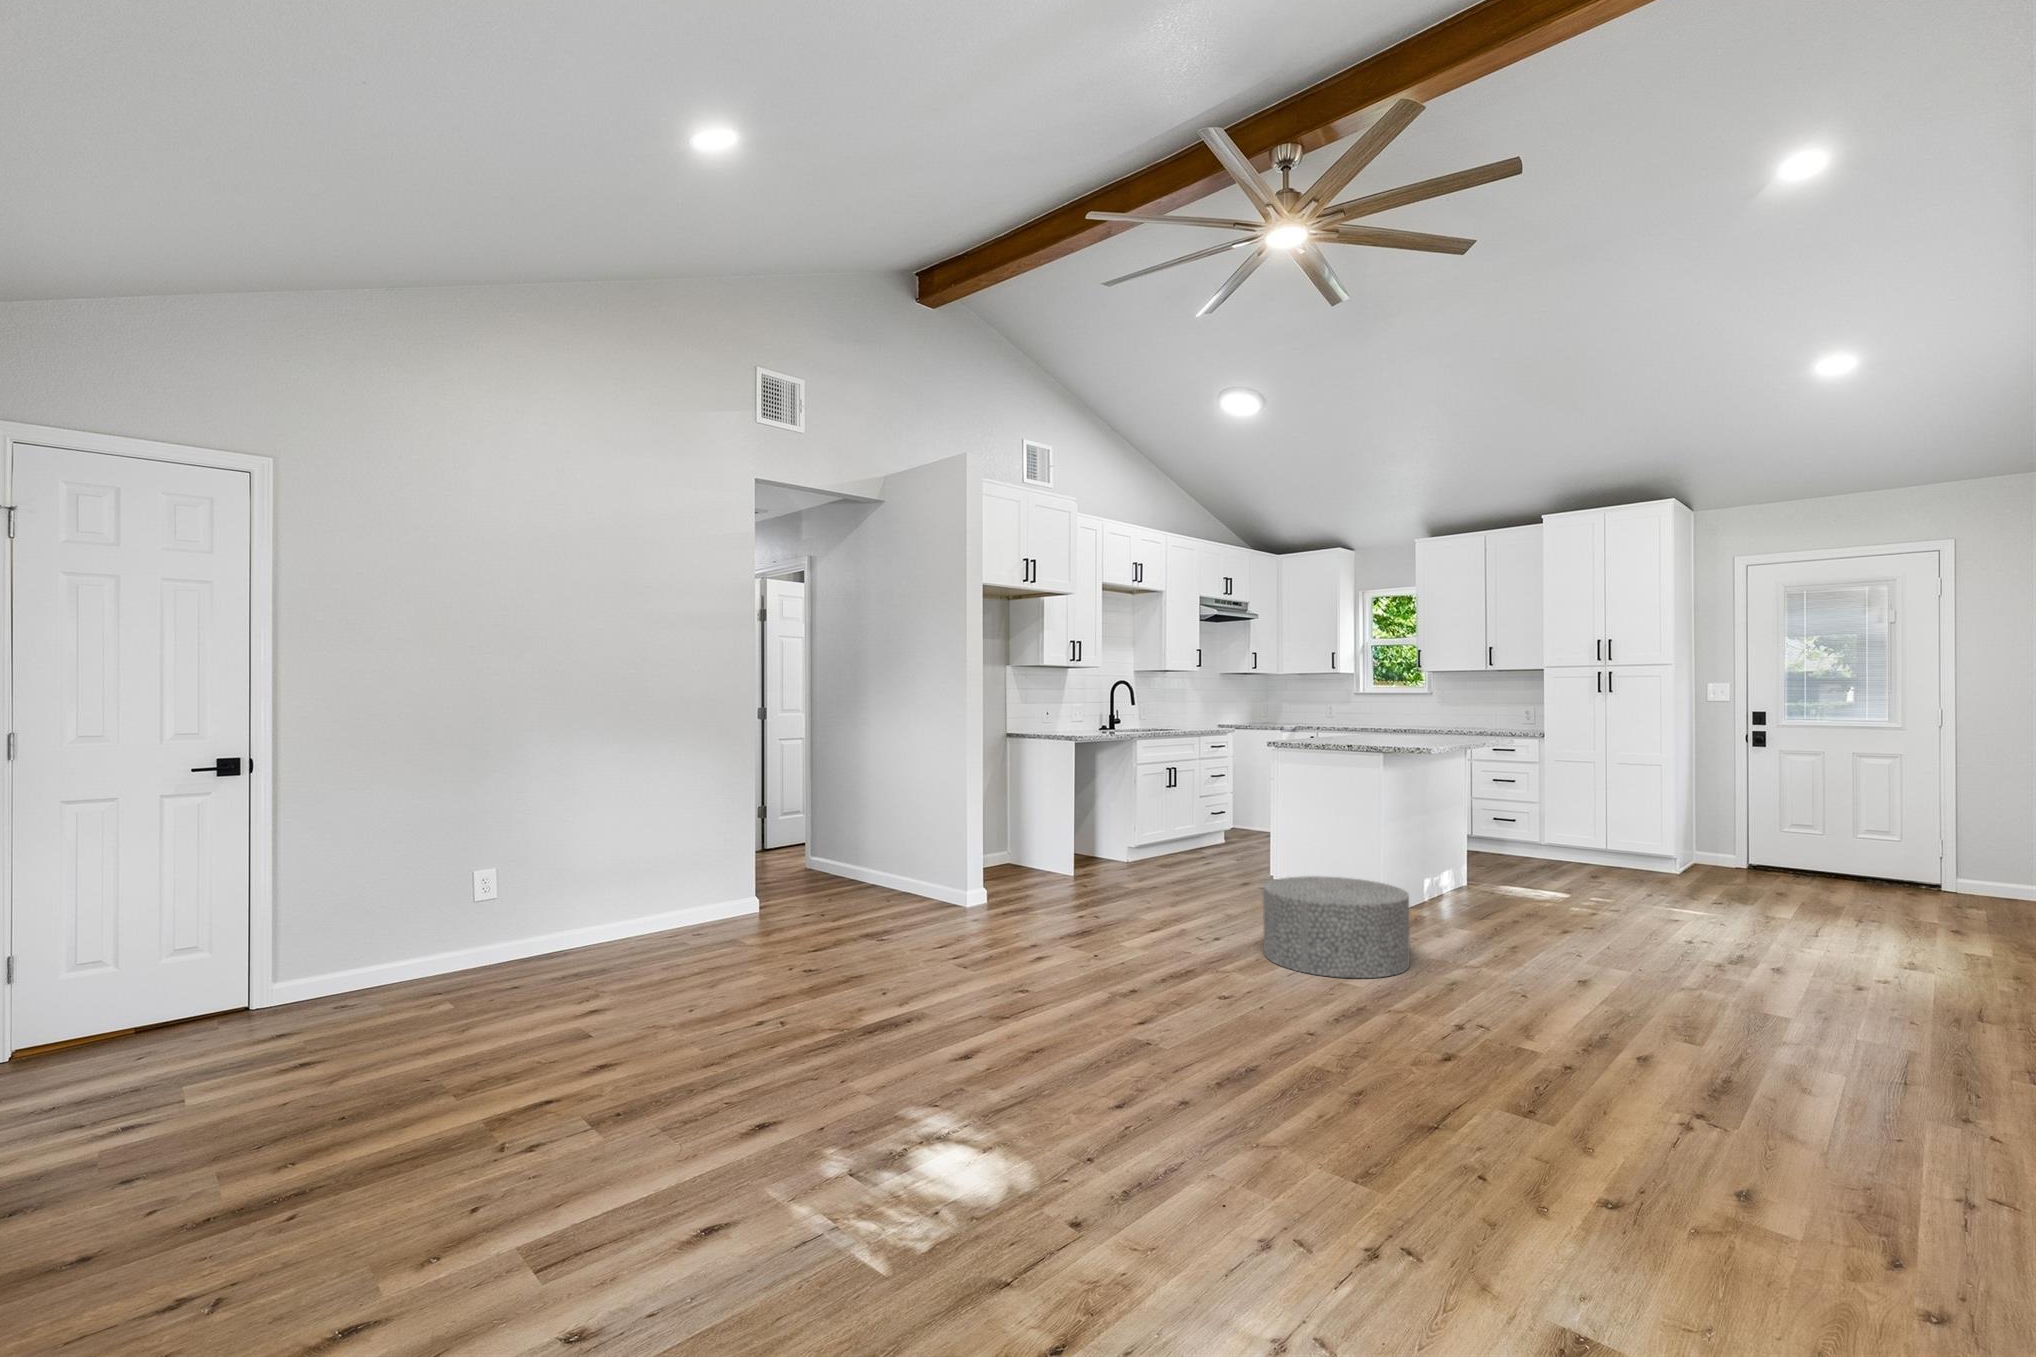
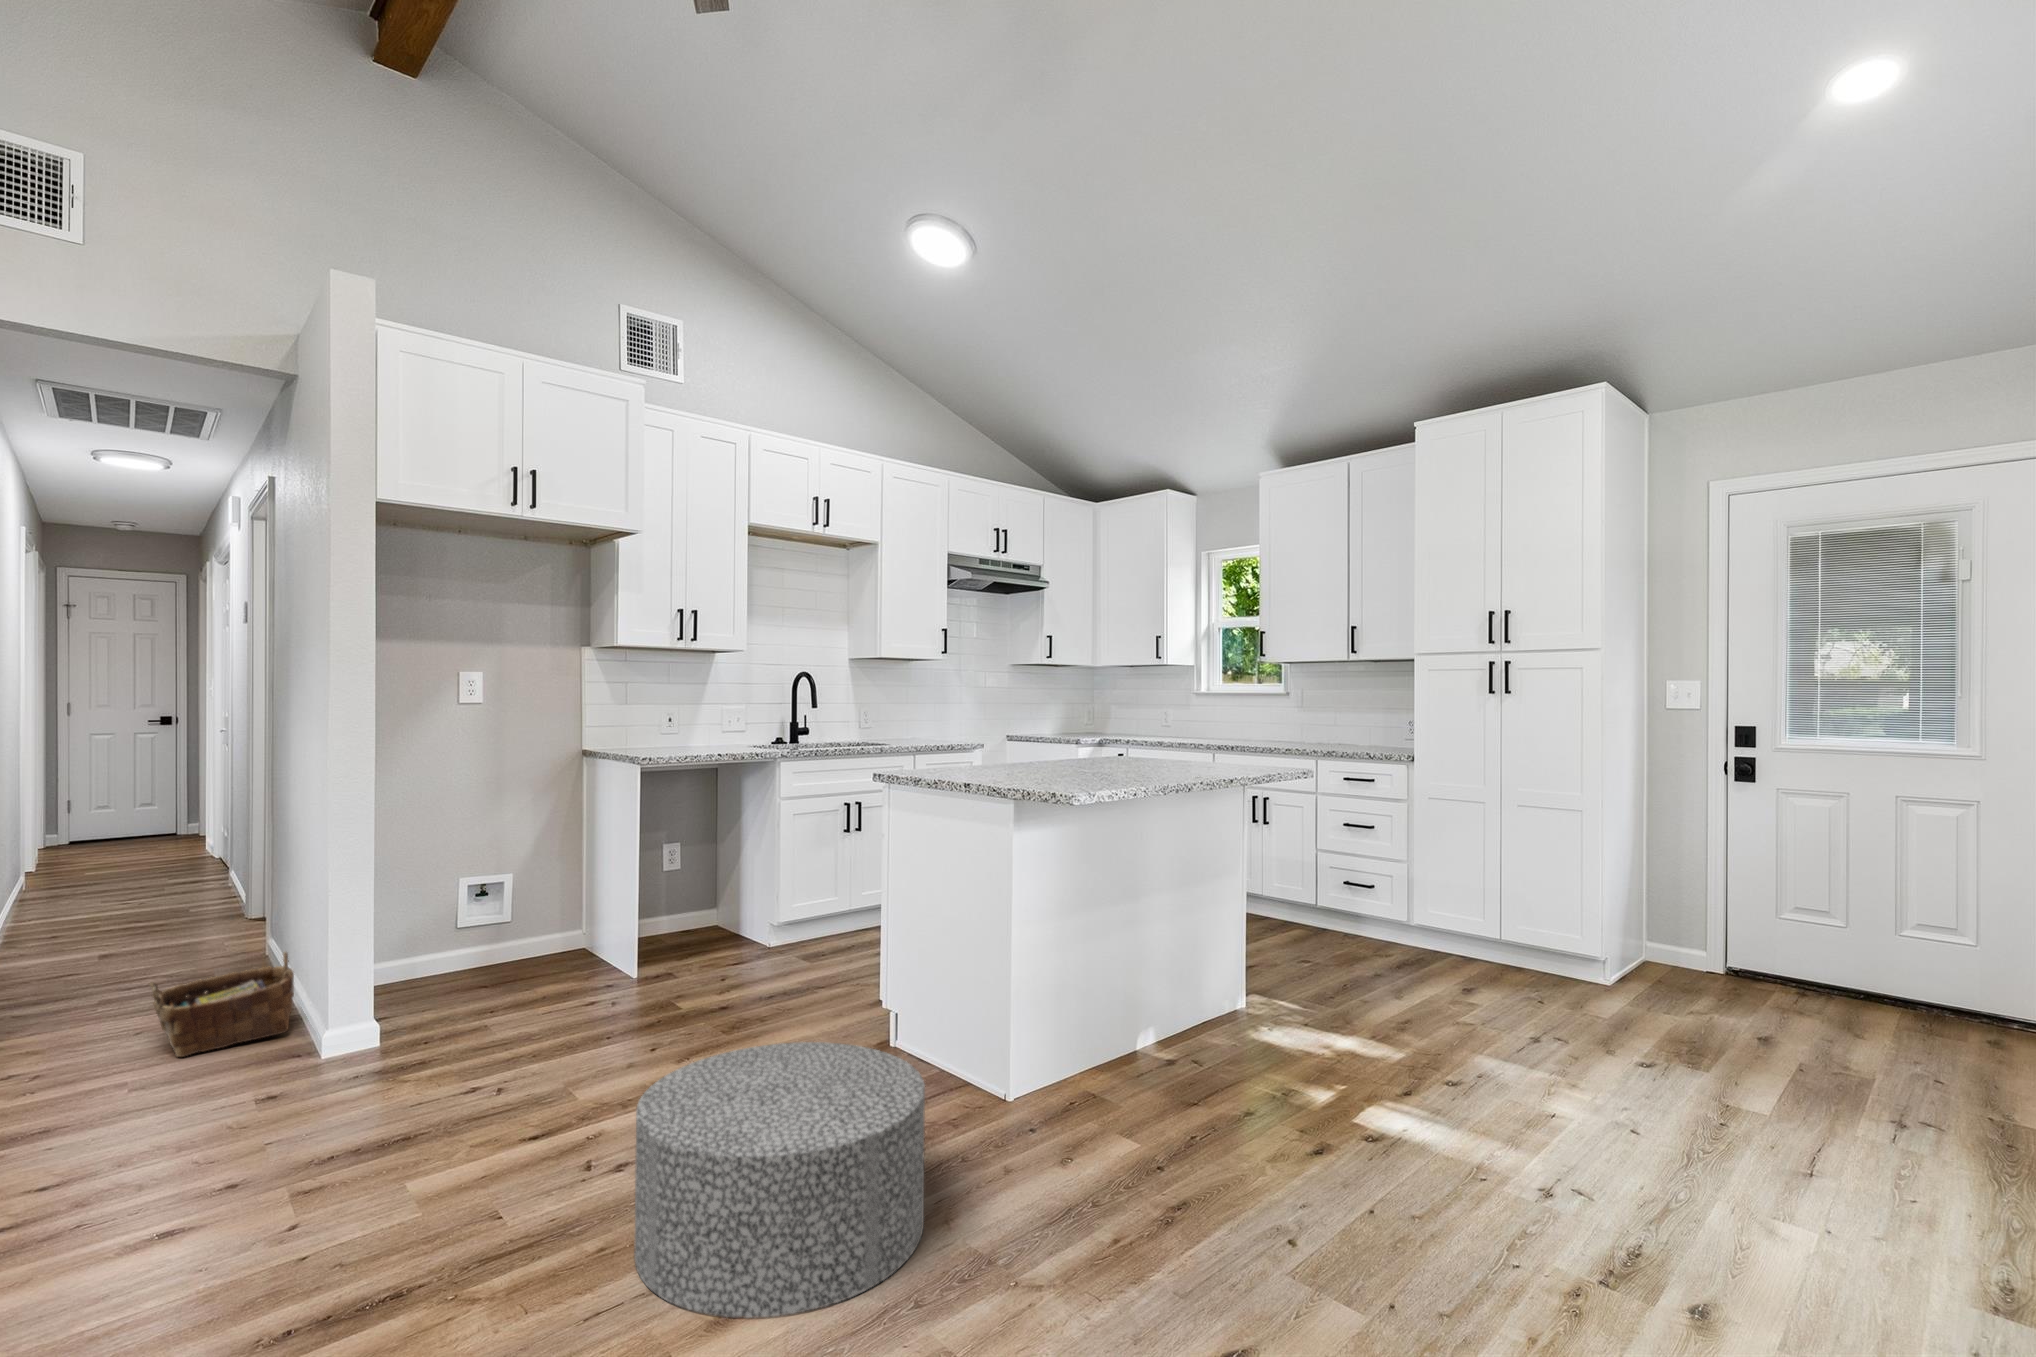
woven basket: none [849,852,919,909] -> present [150,952,294,1057]

